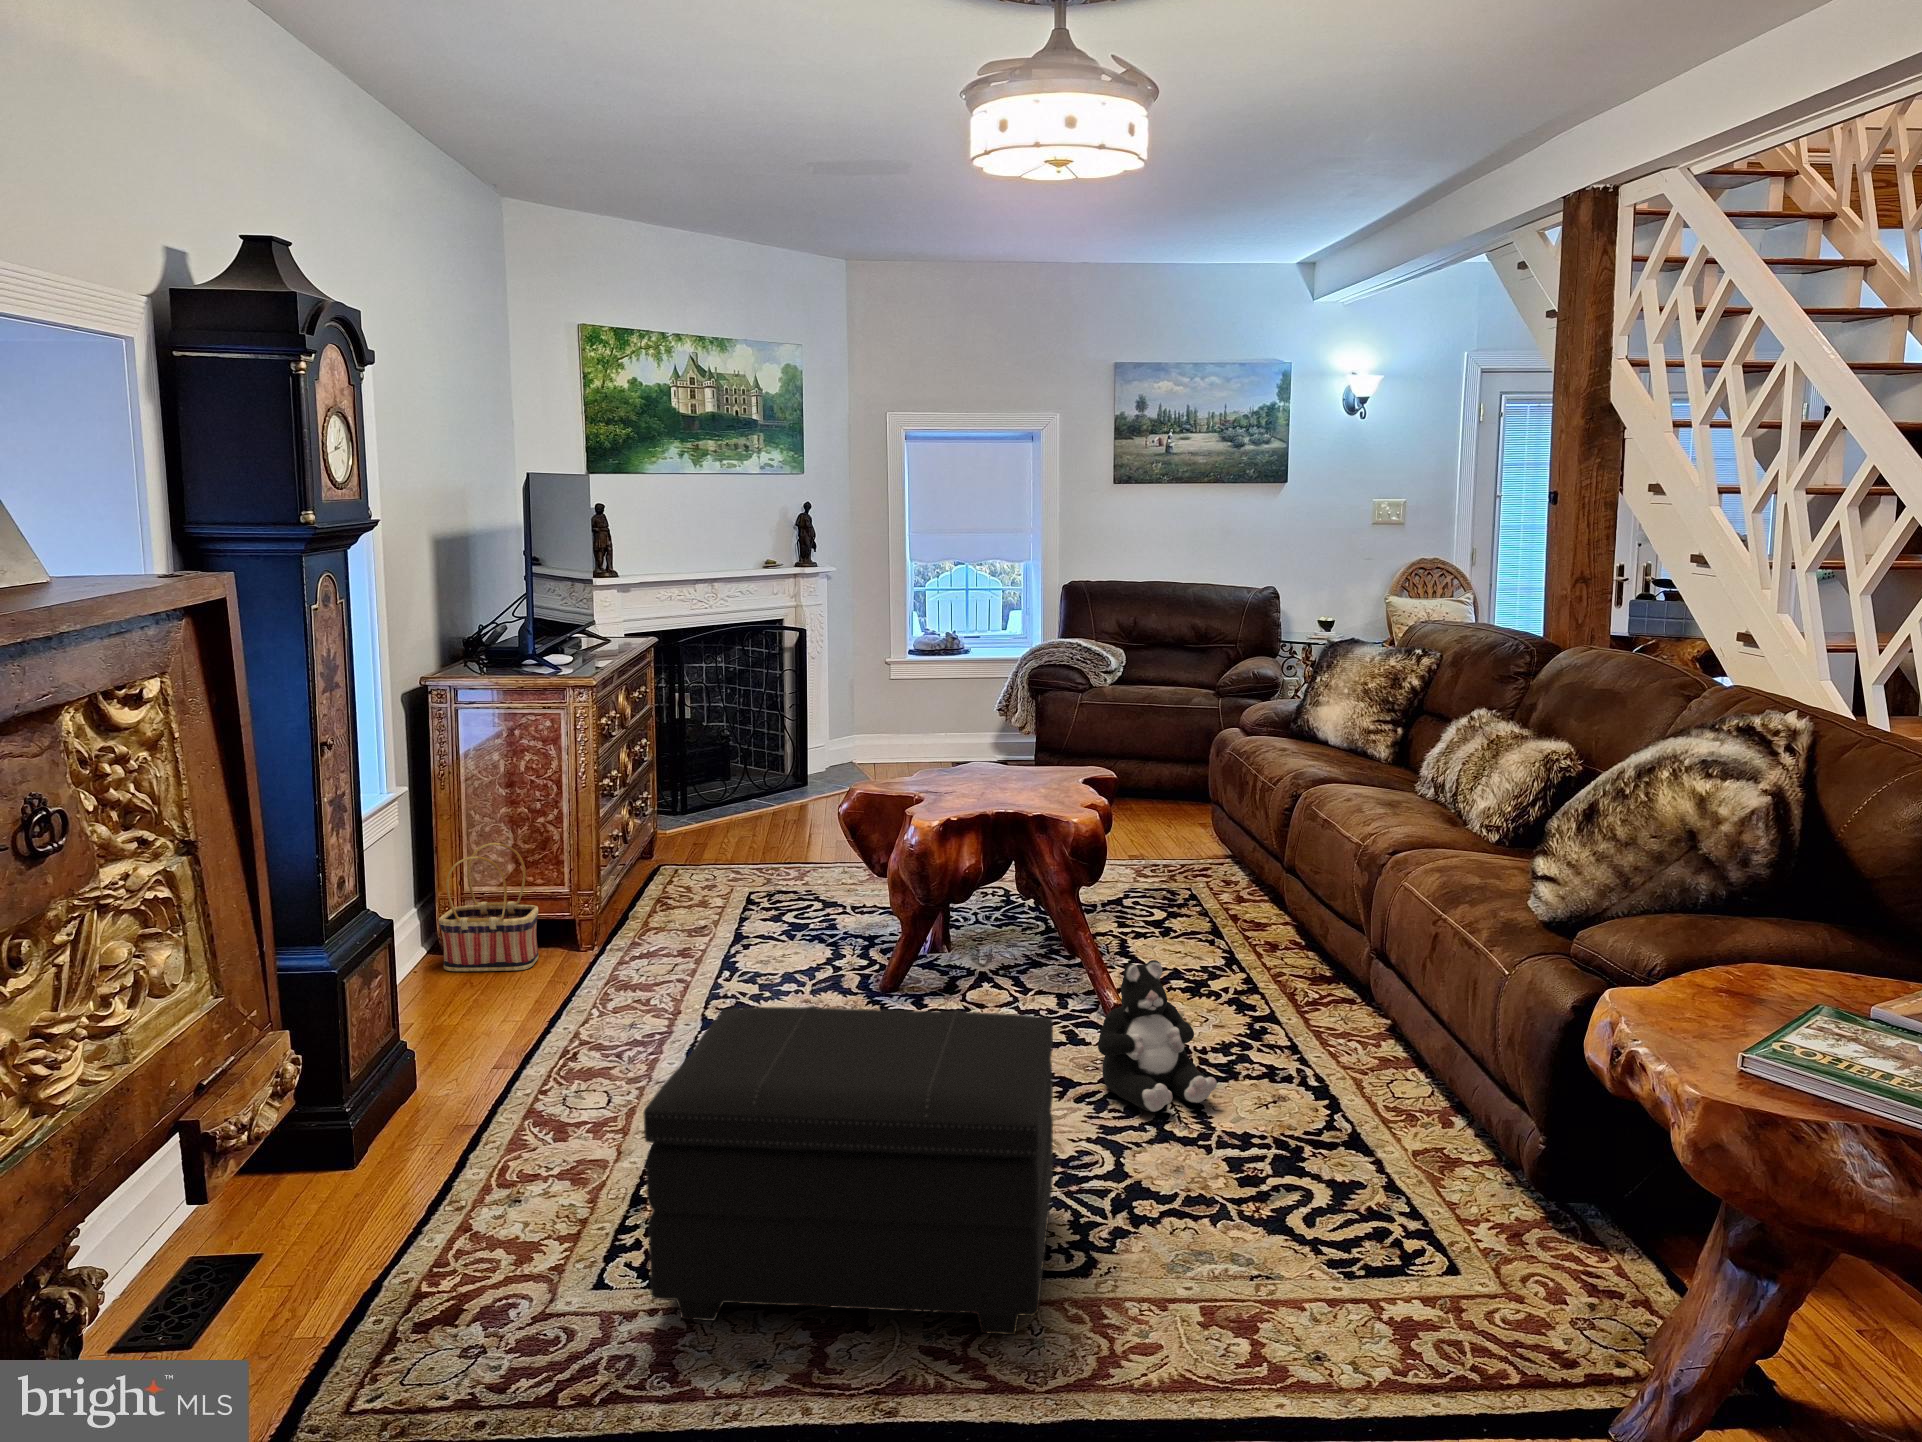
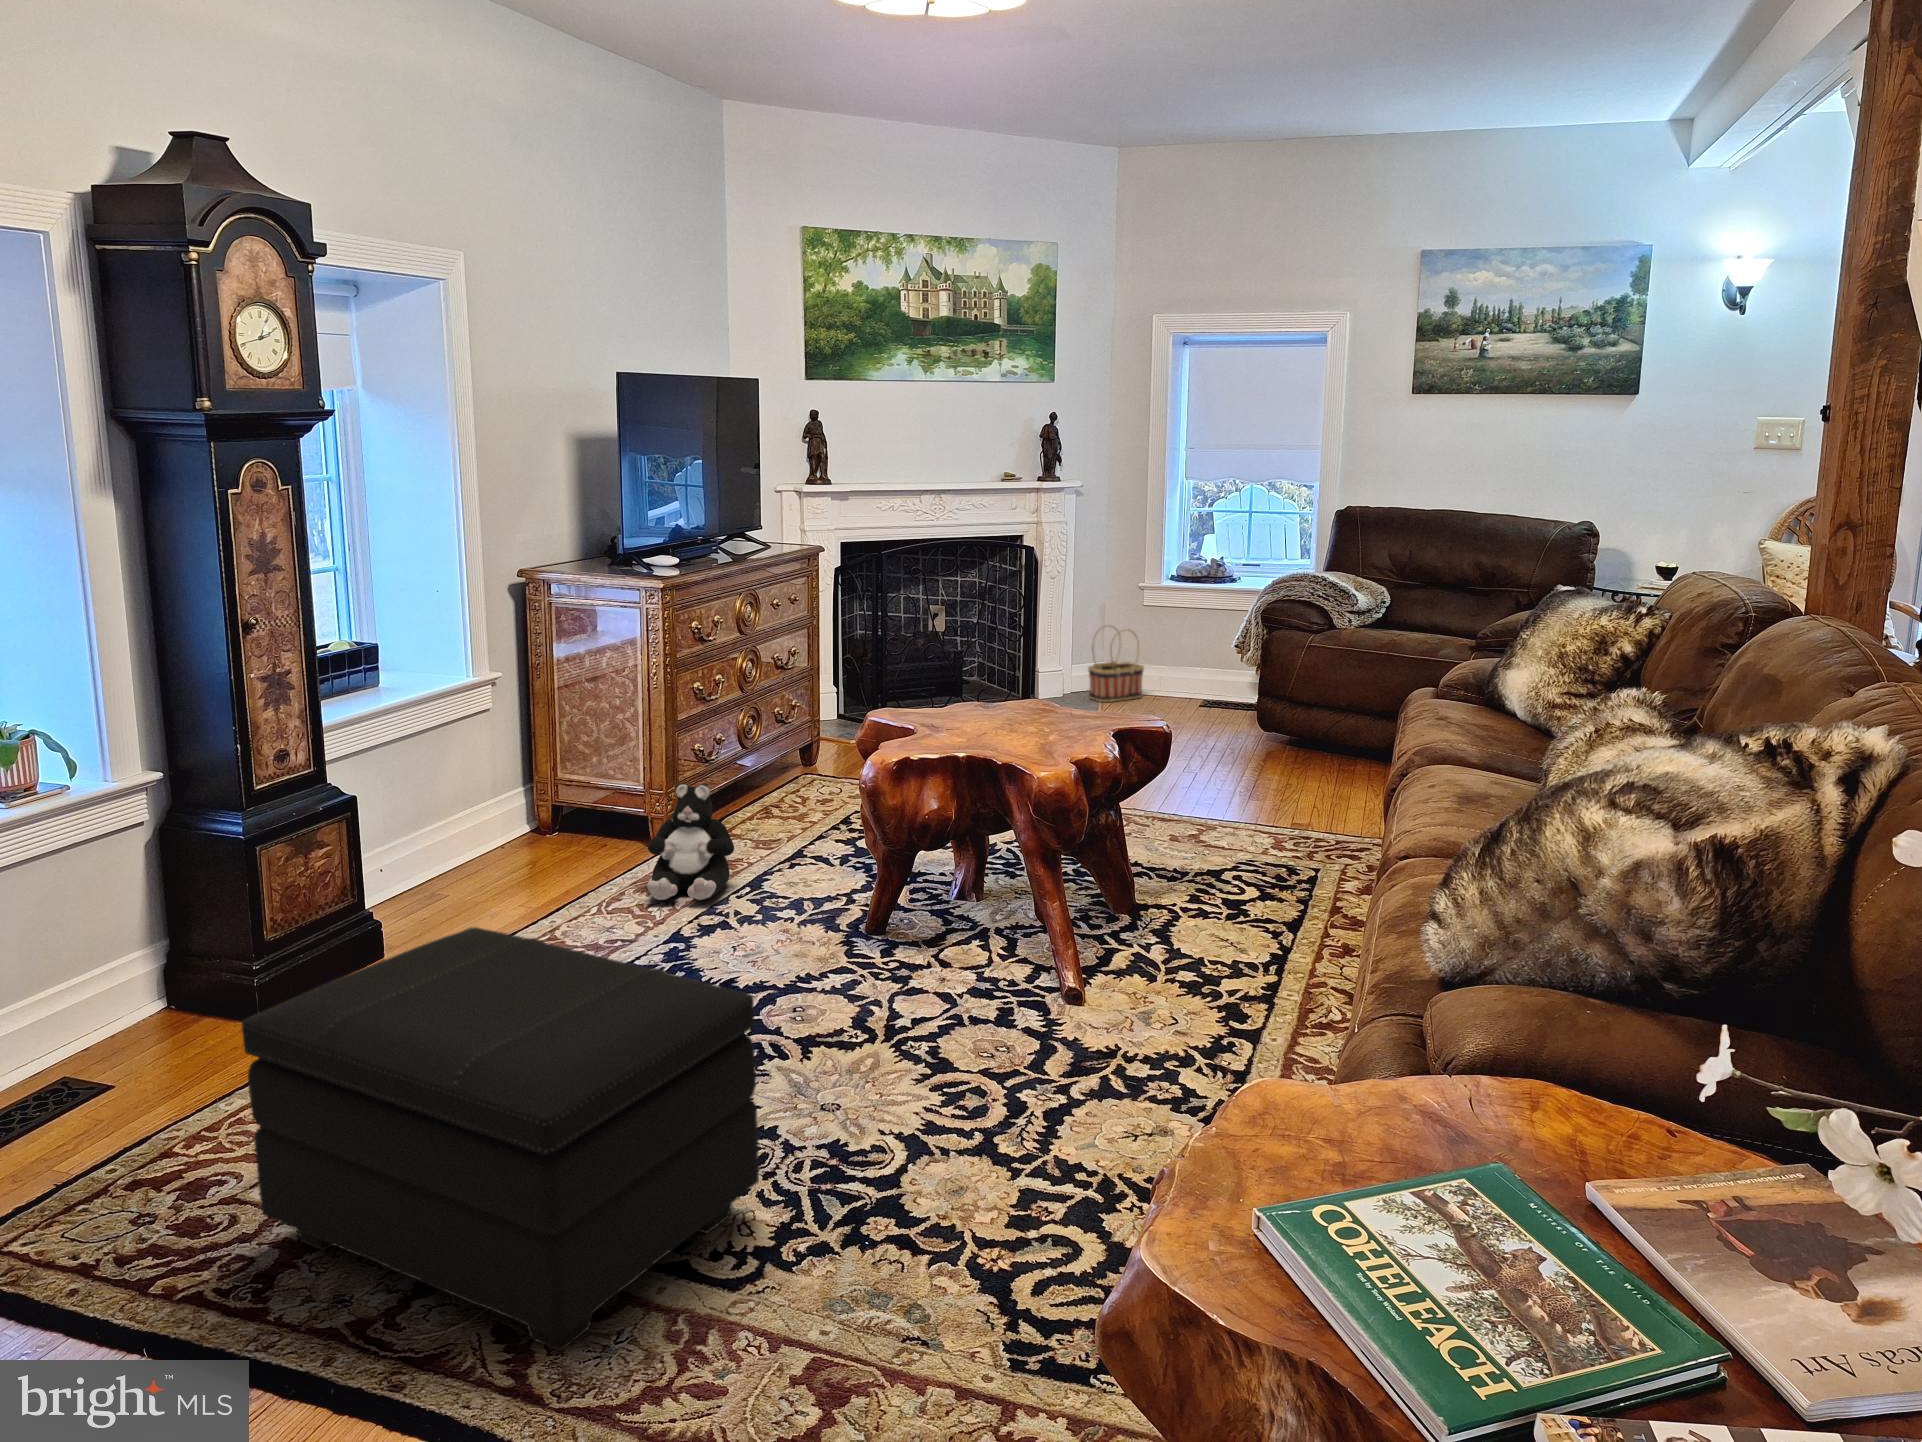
basket: present [439,843,539,971] -> present [1088,629,1144,702]
plush toy: present [1098,960,1217,1112] -> present [647,784,734,900]

